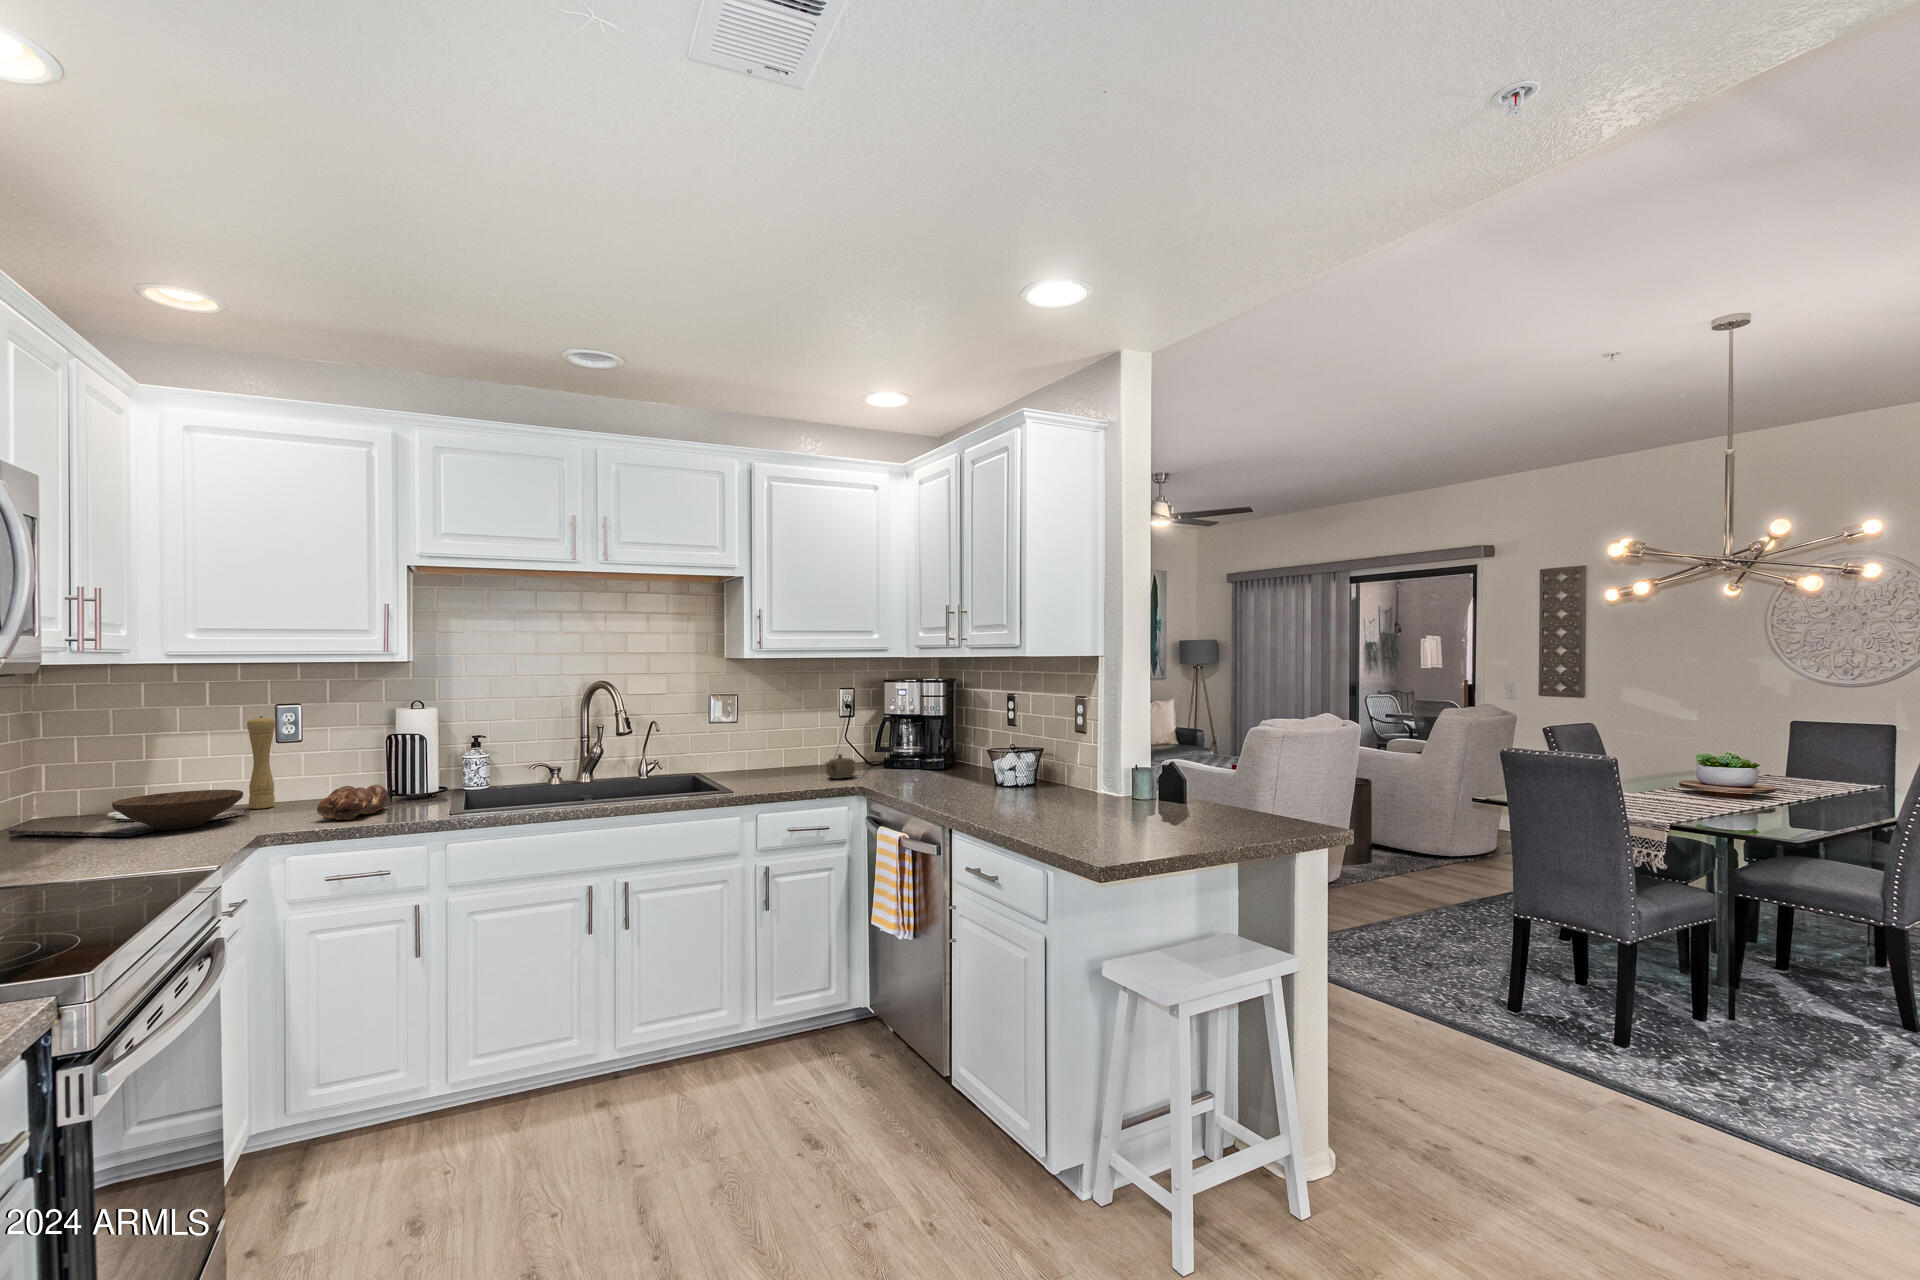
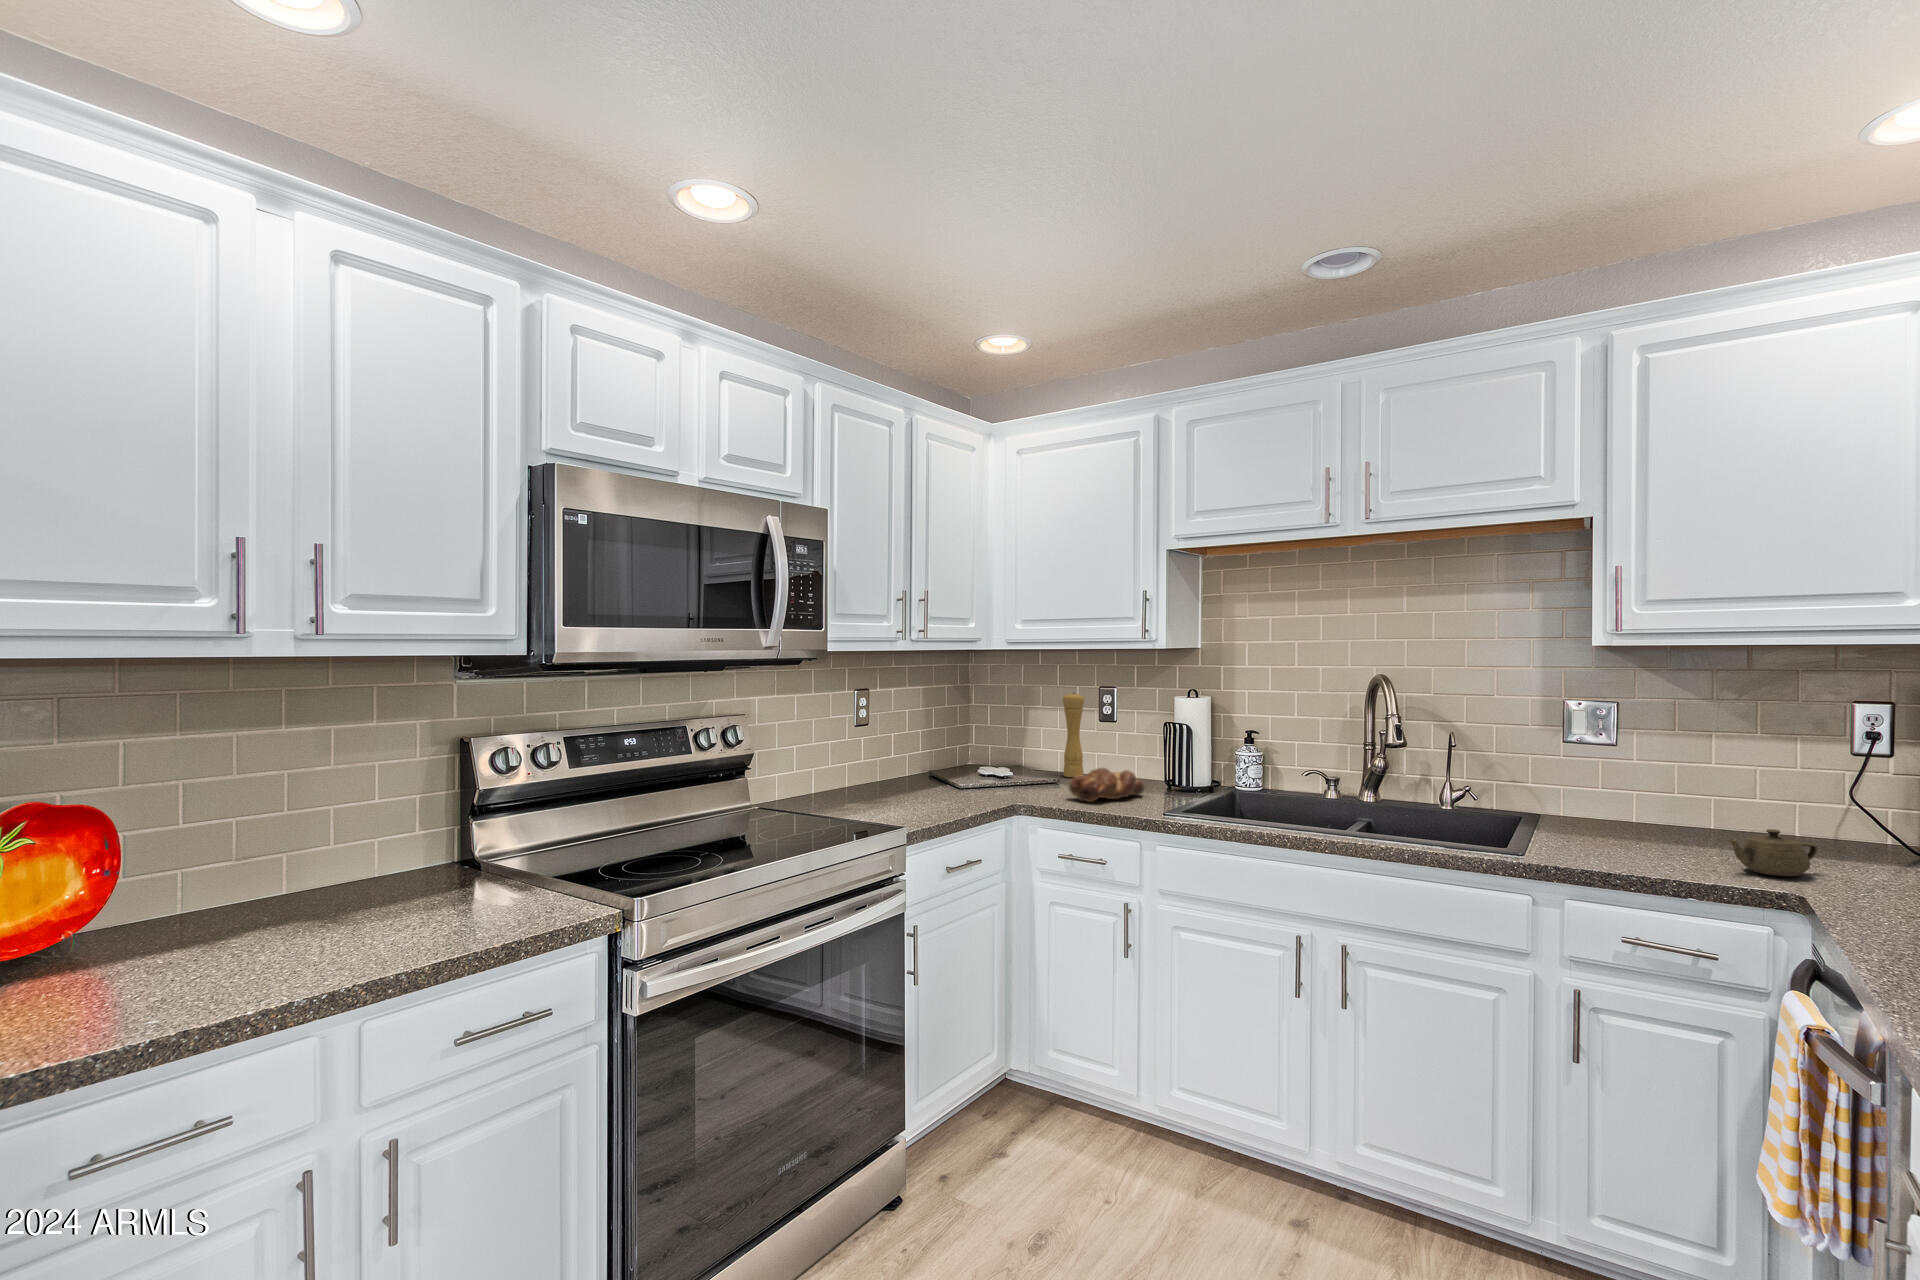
wooden bowl: present [112,790,243,830] -> none [949,753,1037,786]

